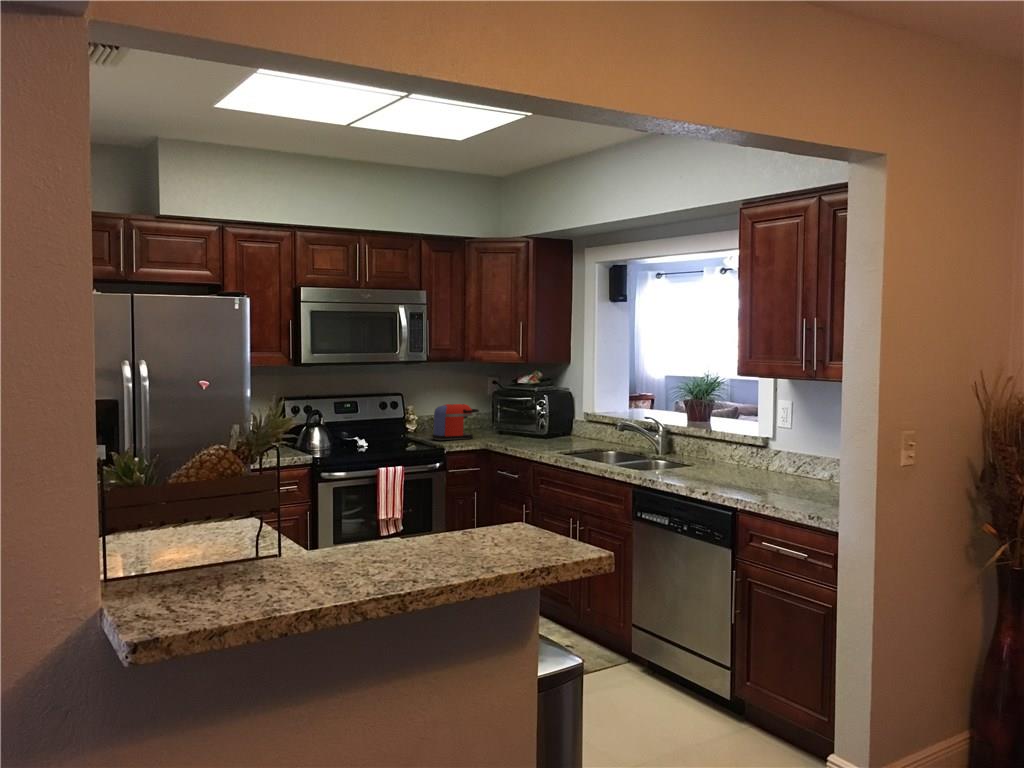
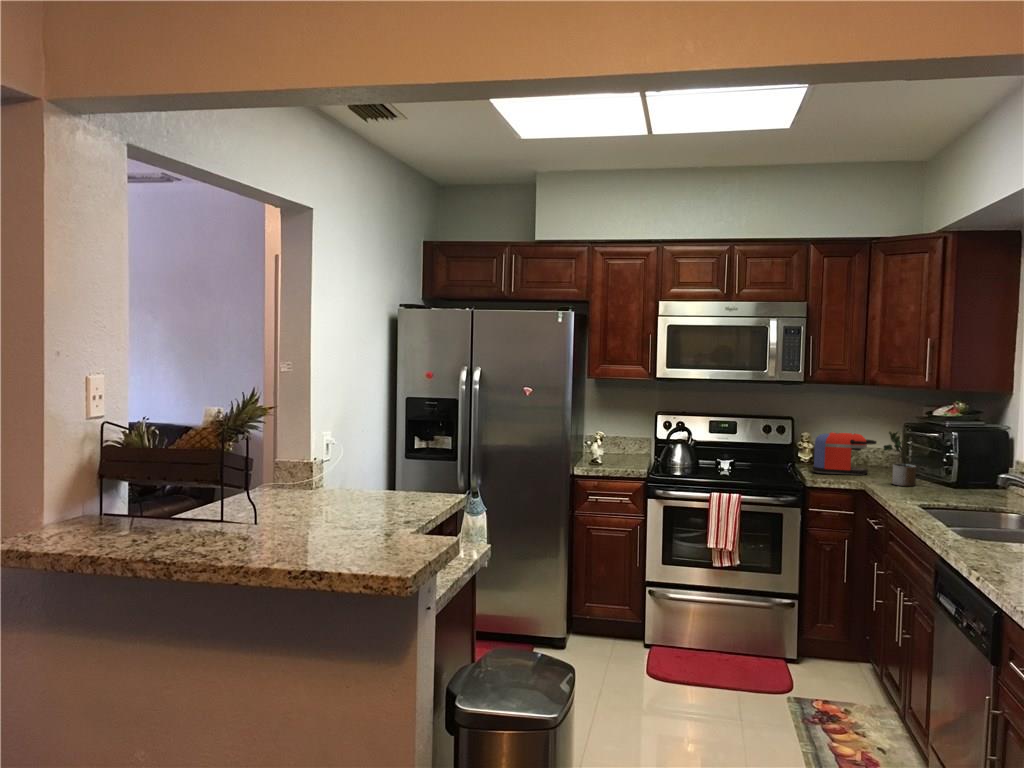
potted plant: none [502,400,524,444] -> present [884,432,916,486]

